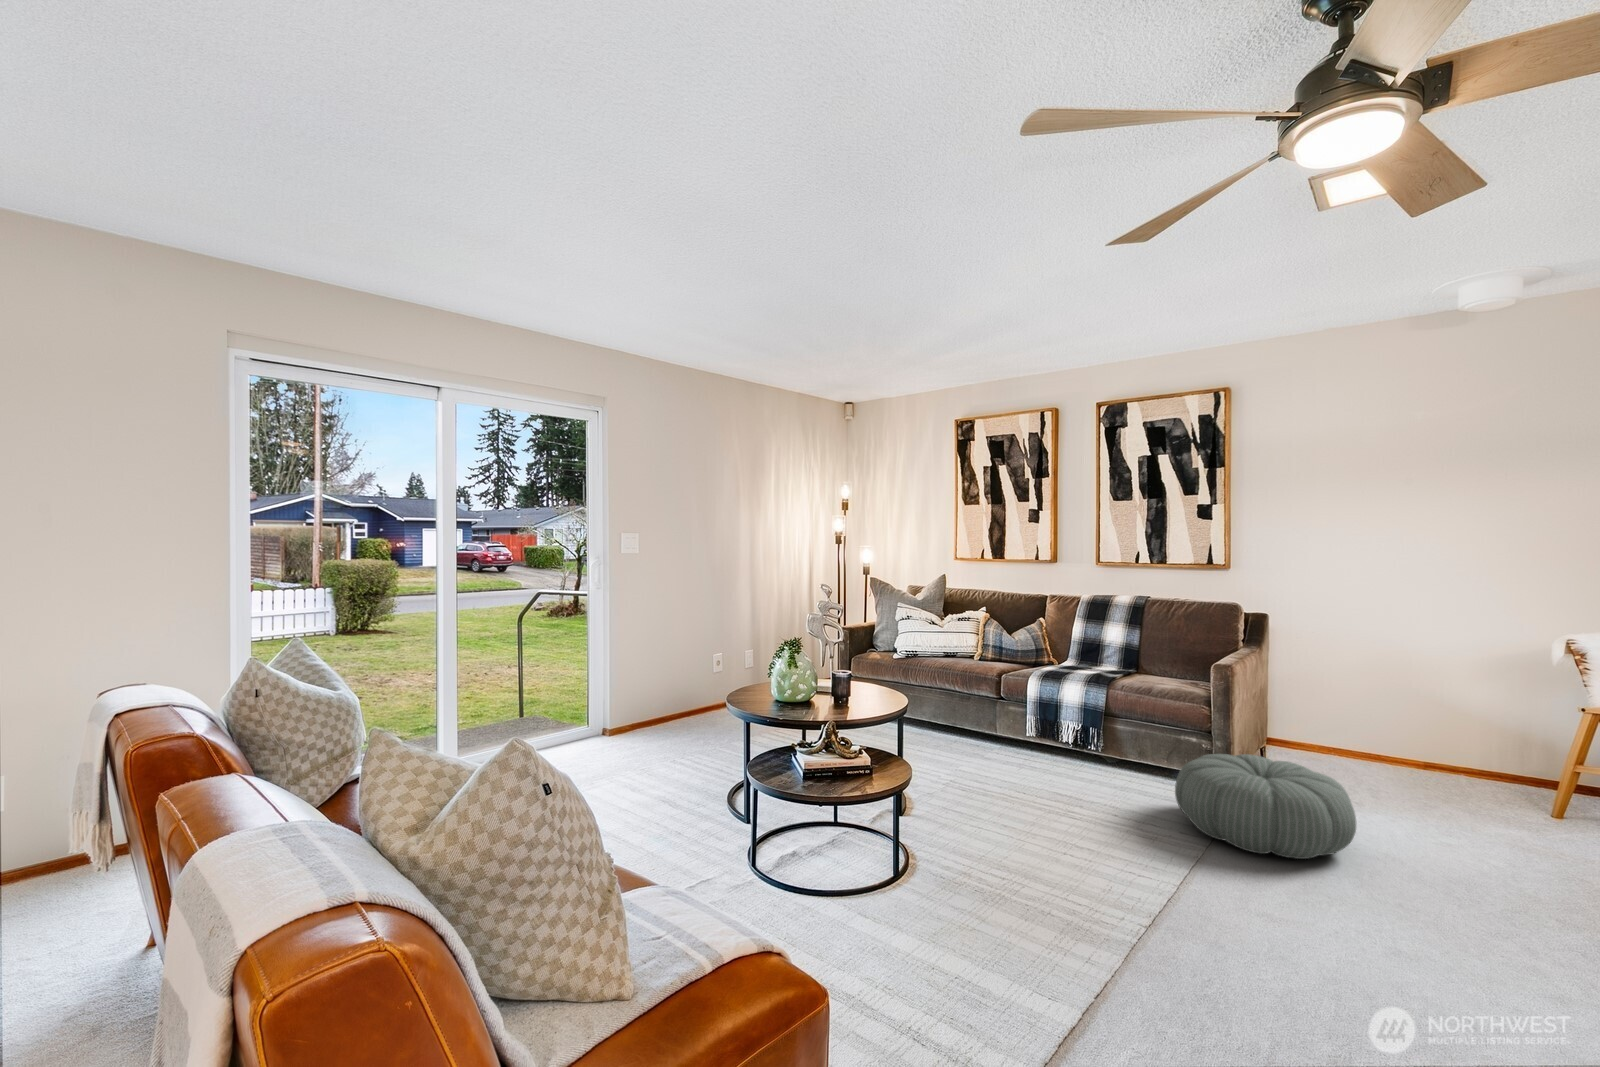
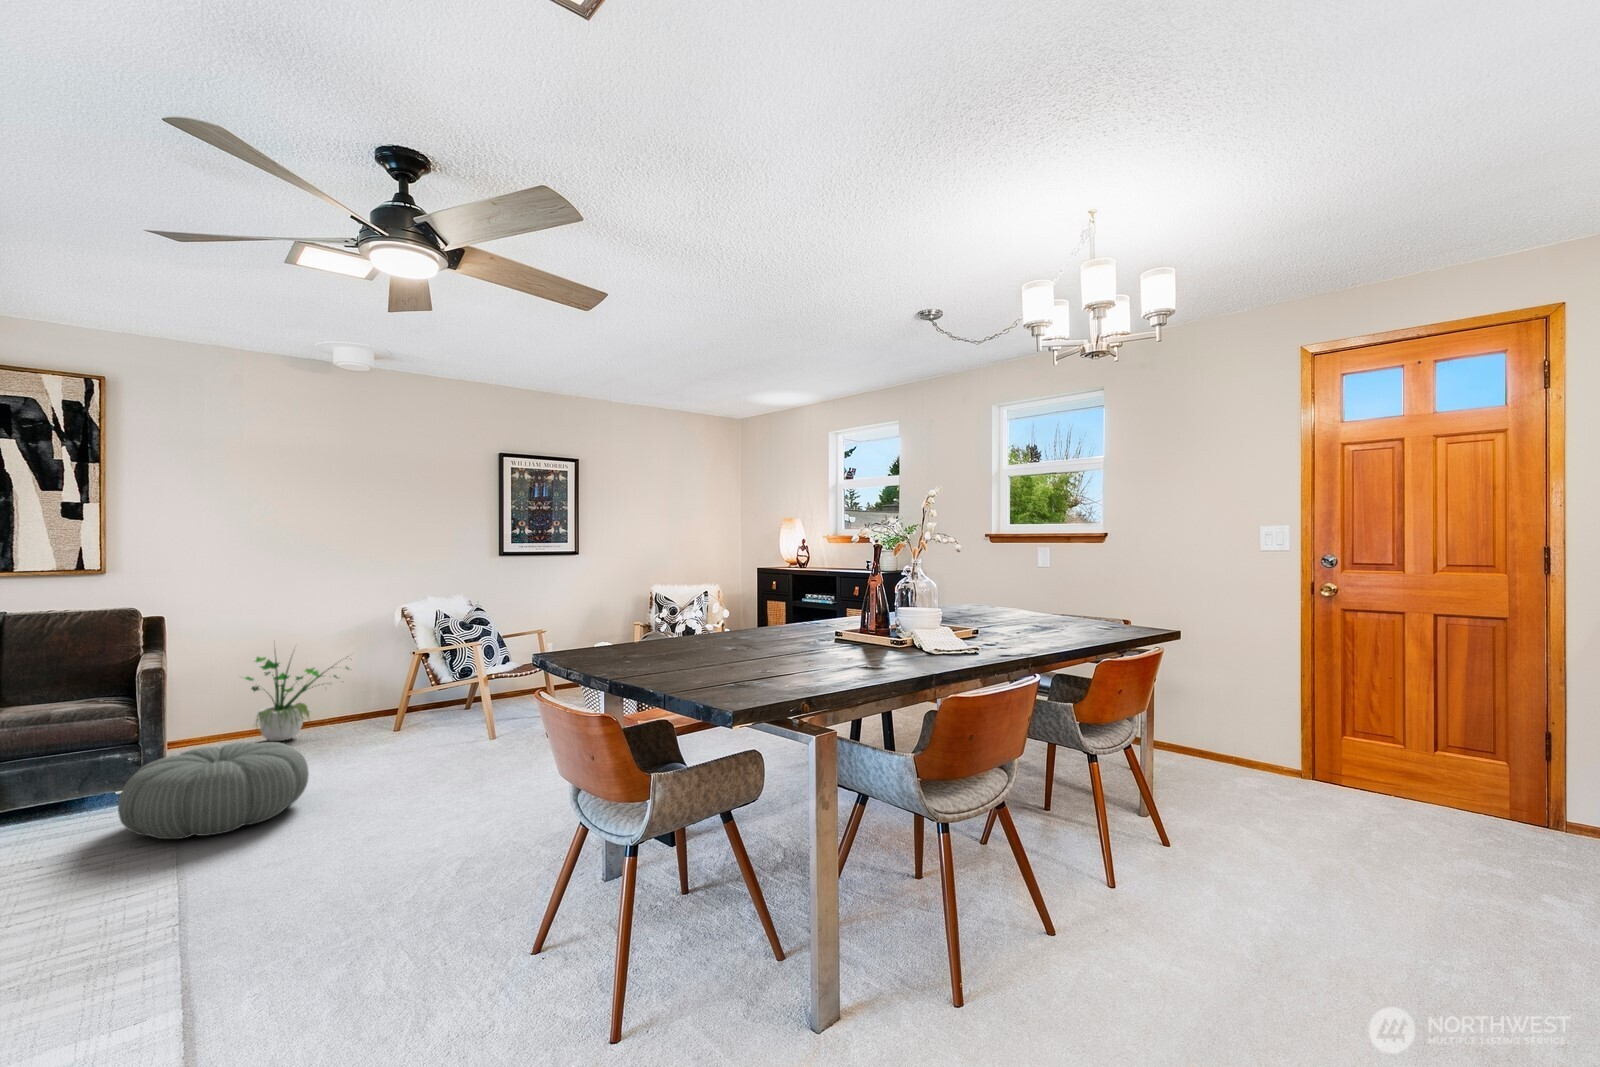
potted plant: none [1334,651,1490,777] -> present [245,656,349,741]

